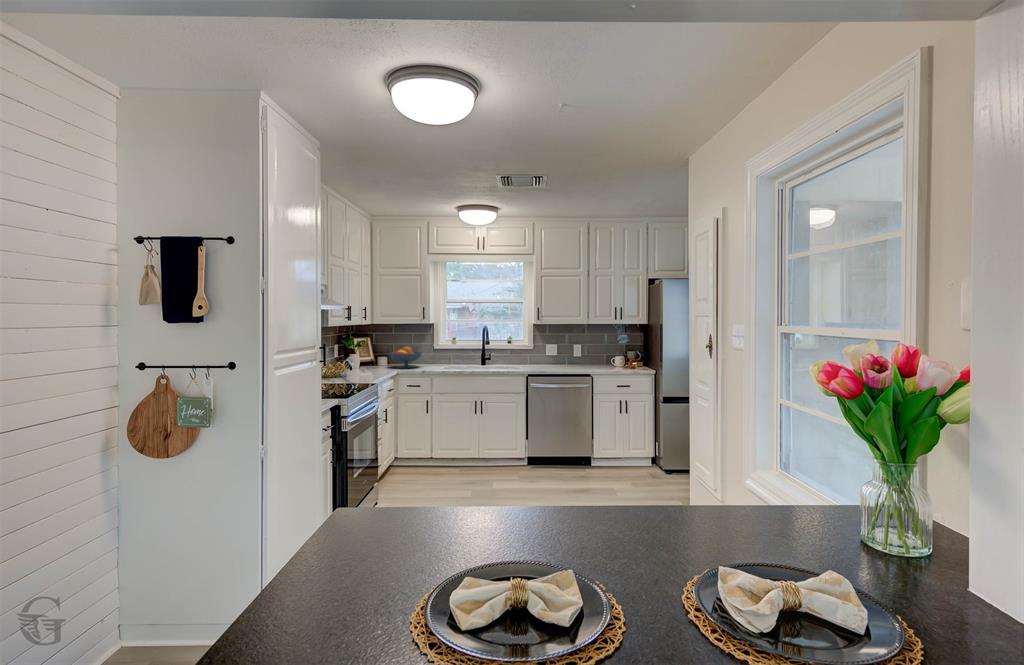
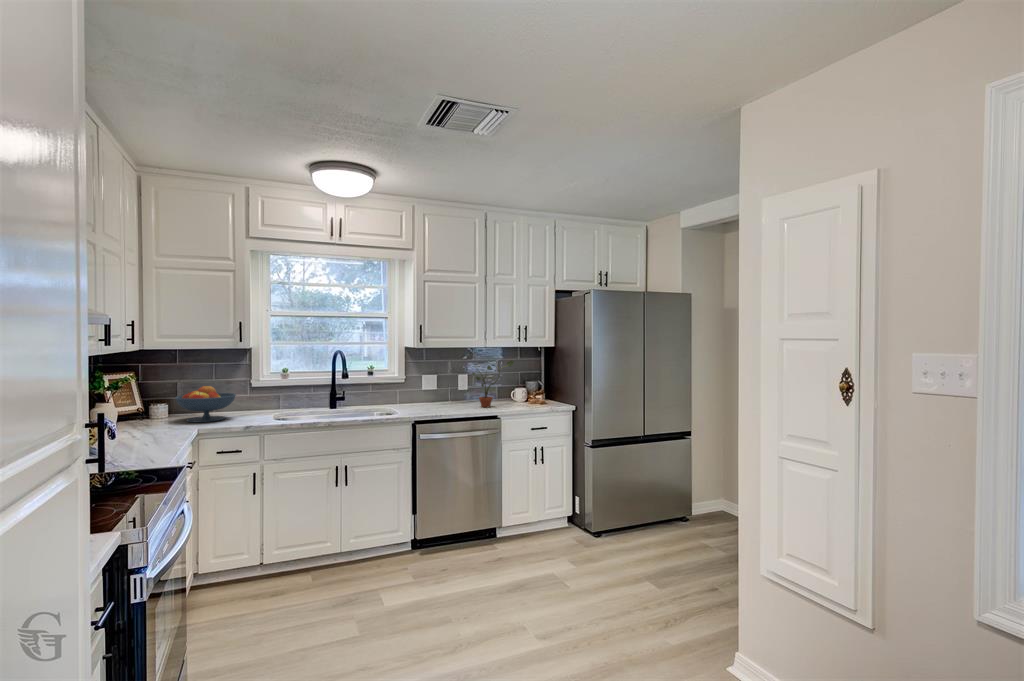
potted plant: none [578,335,611,369] -> present [472,361,514,407]

